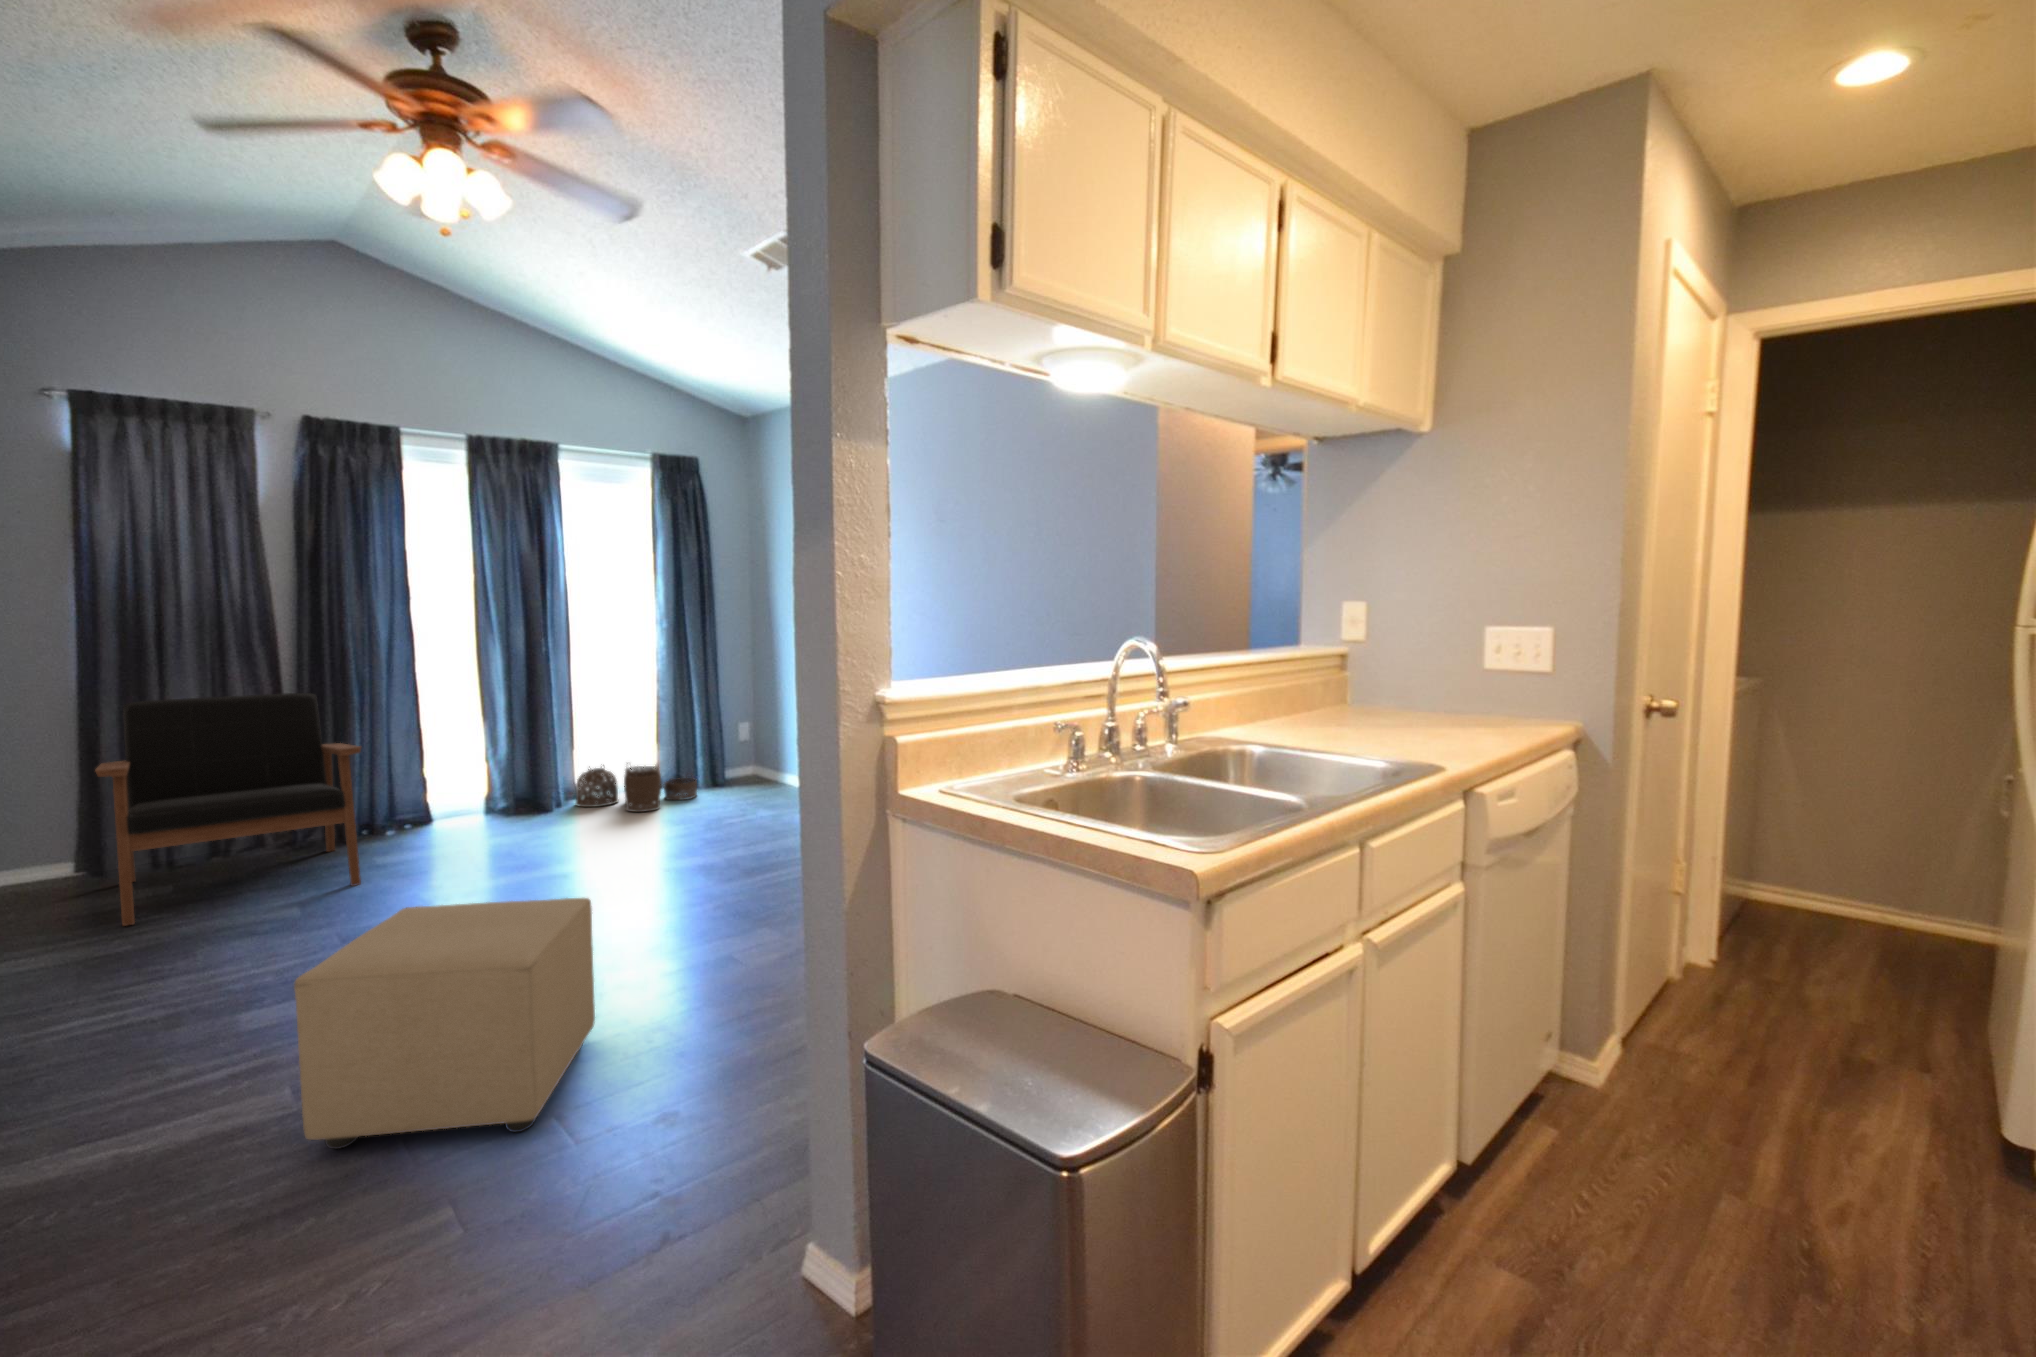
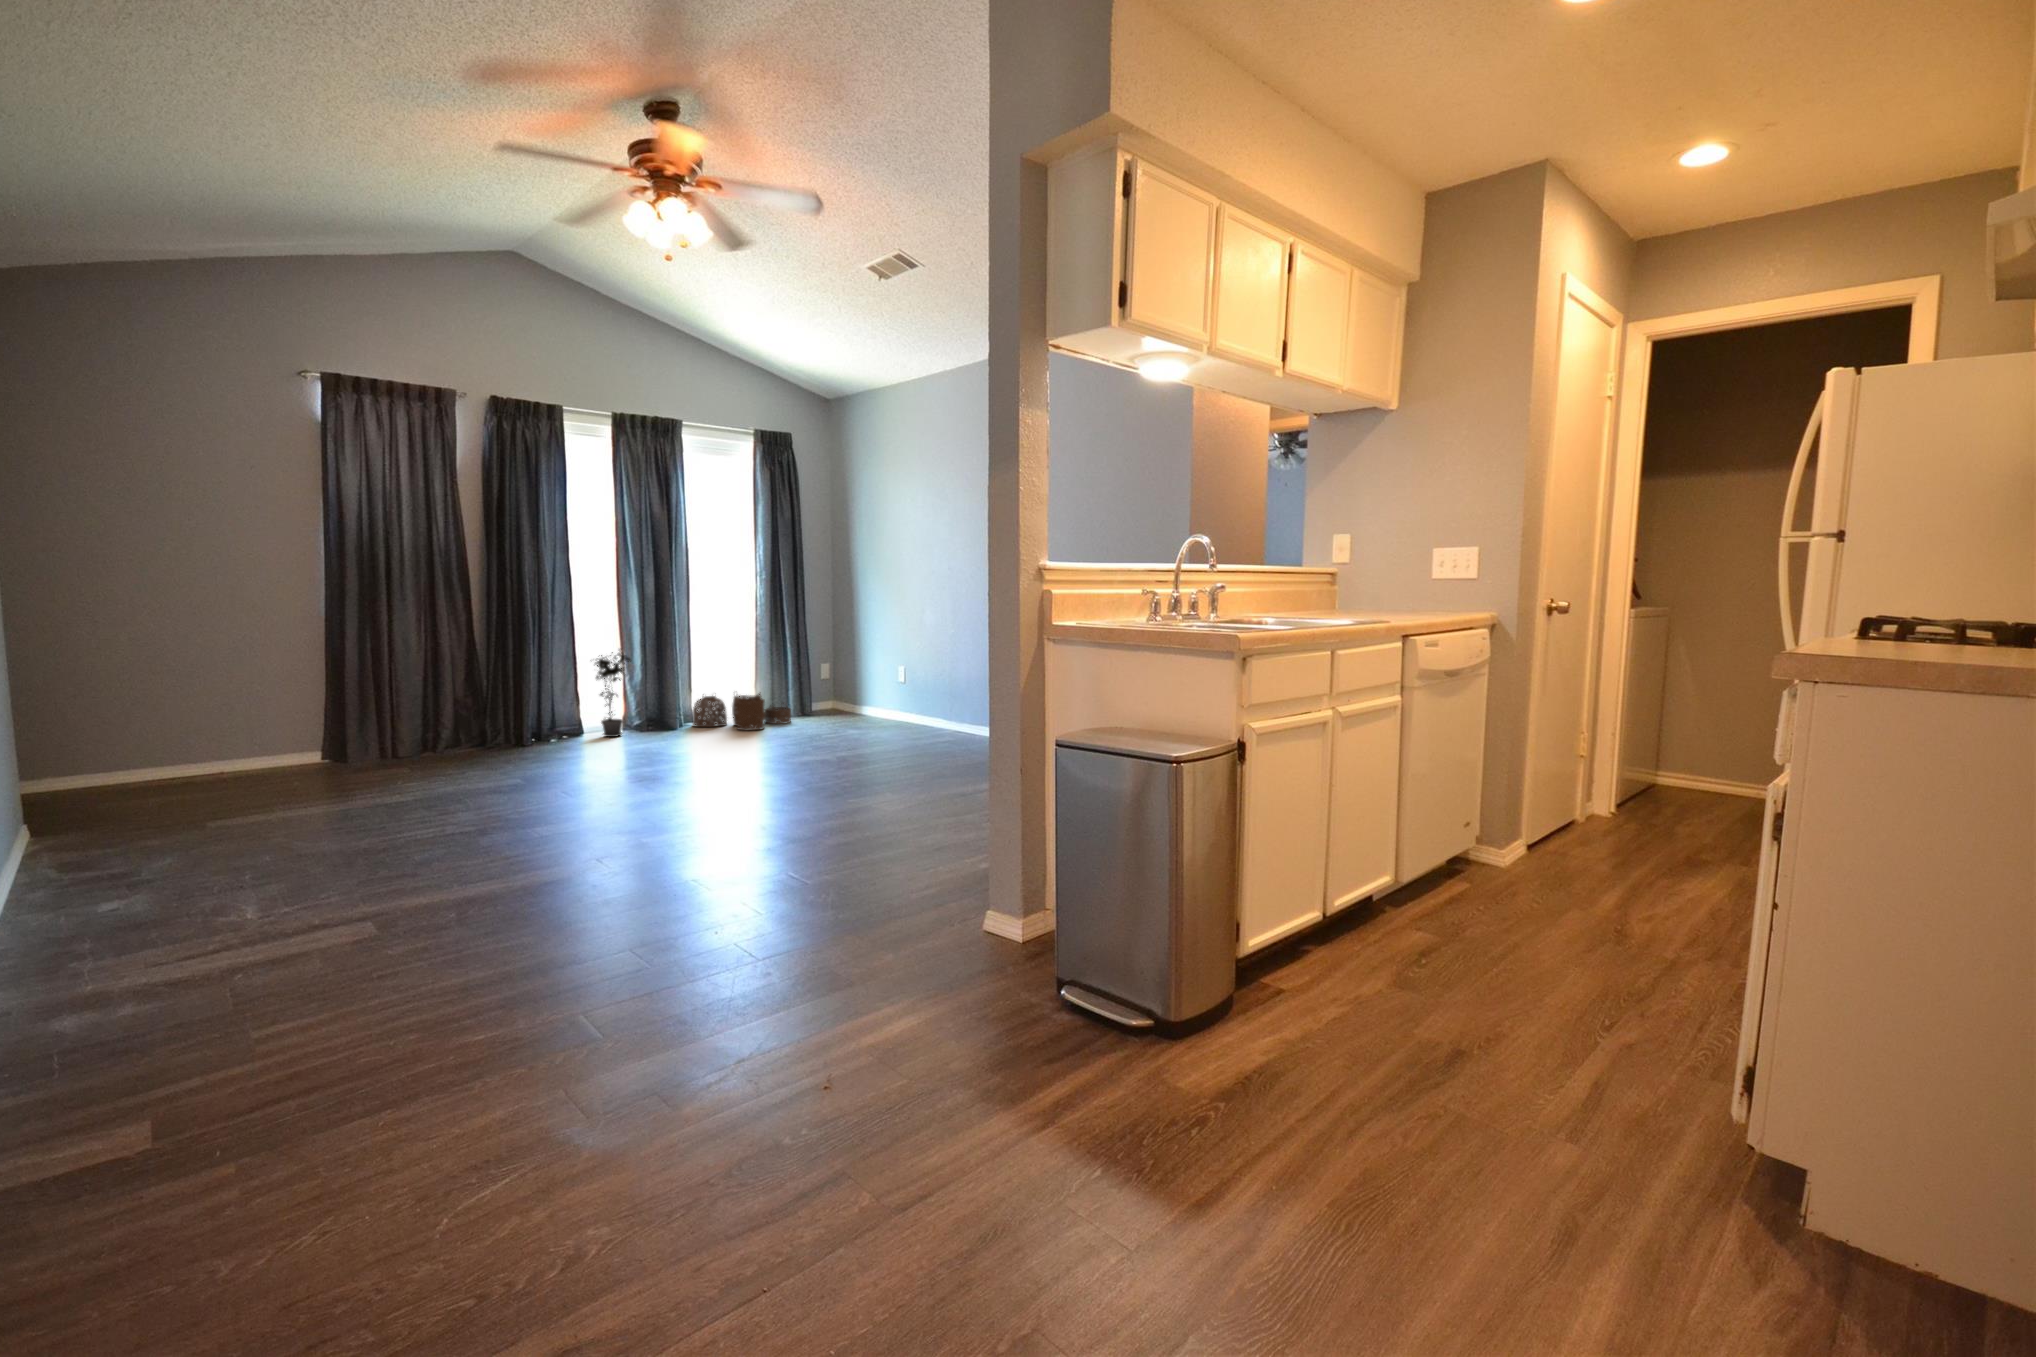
armchair: present [95,693,361,926] -> none [352,621,555,788]
potted plant: none [437,718,492,825] -> present [595,652,631,737]
ottoman: present [294,898,595,1149] -> none [632,740,793,884]

